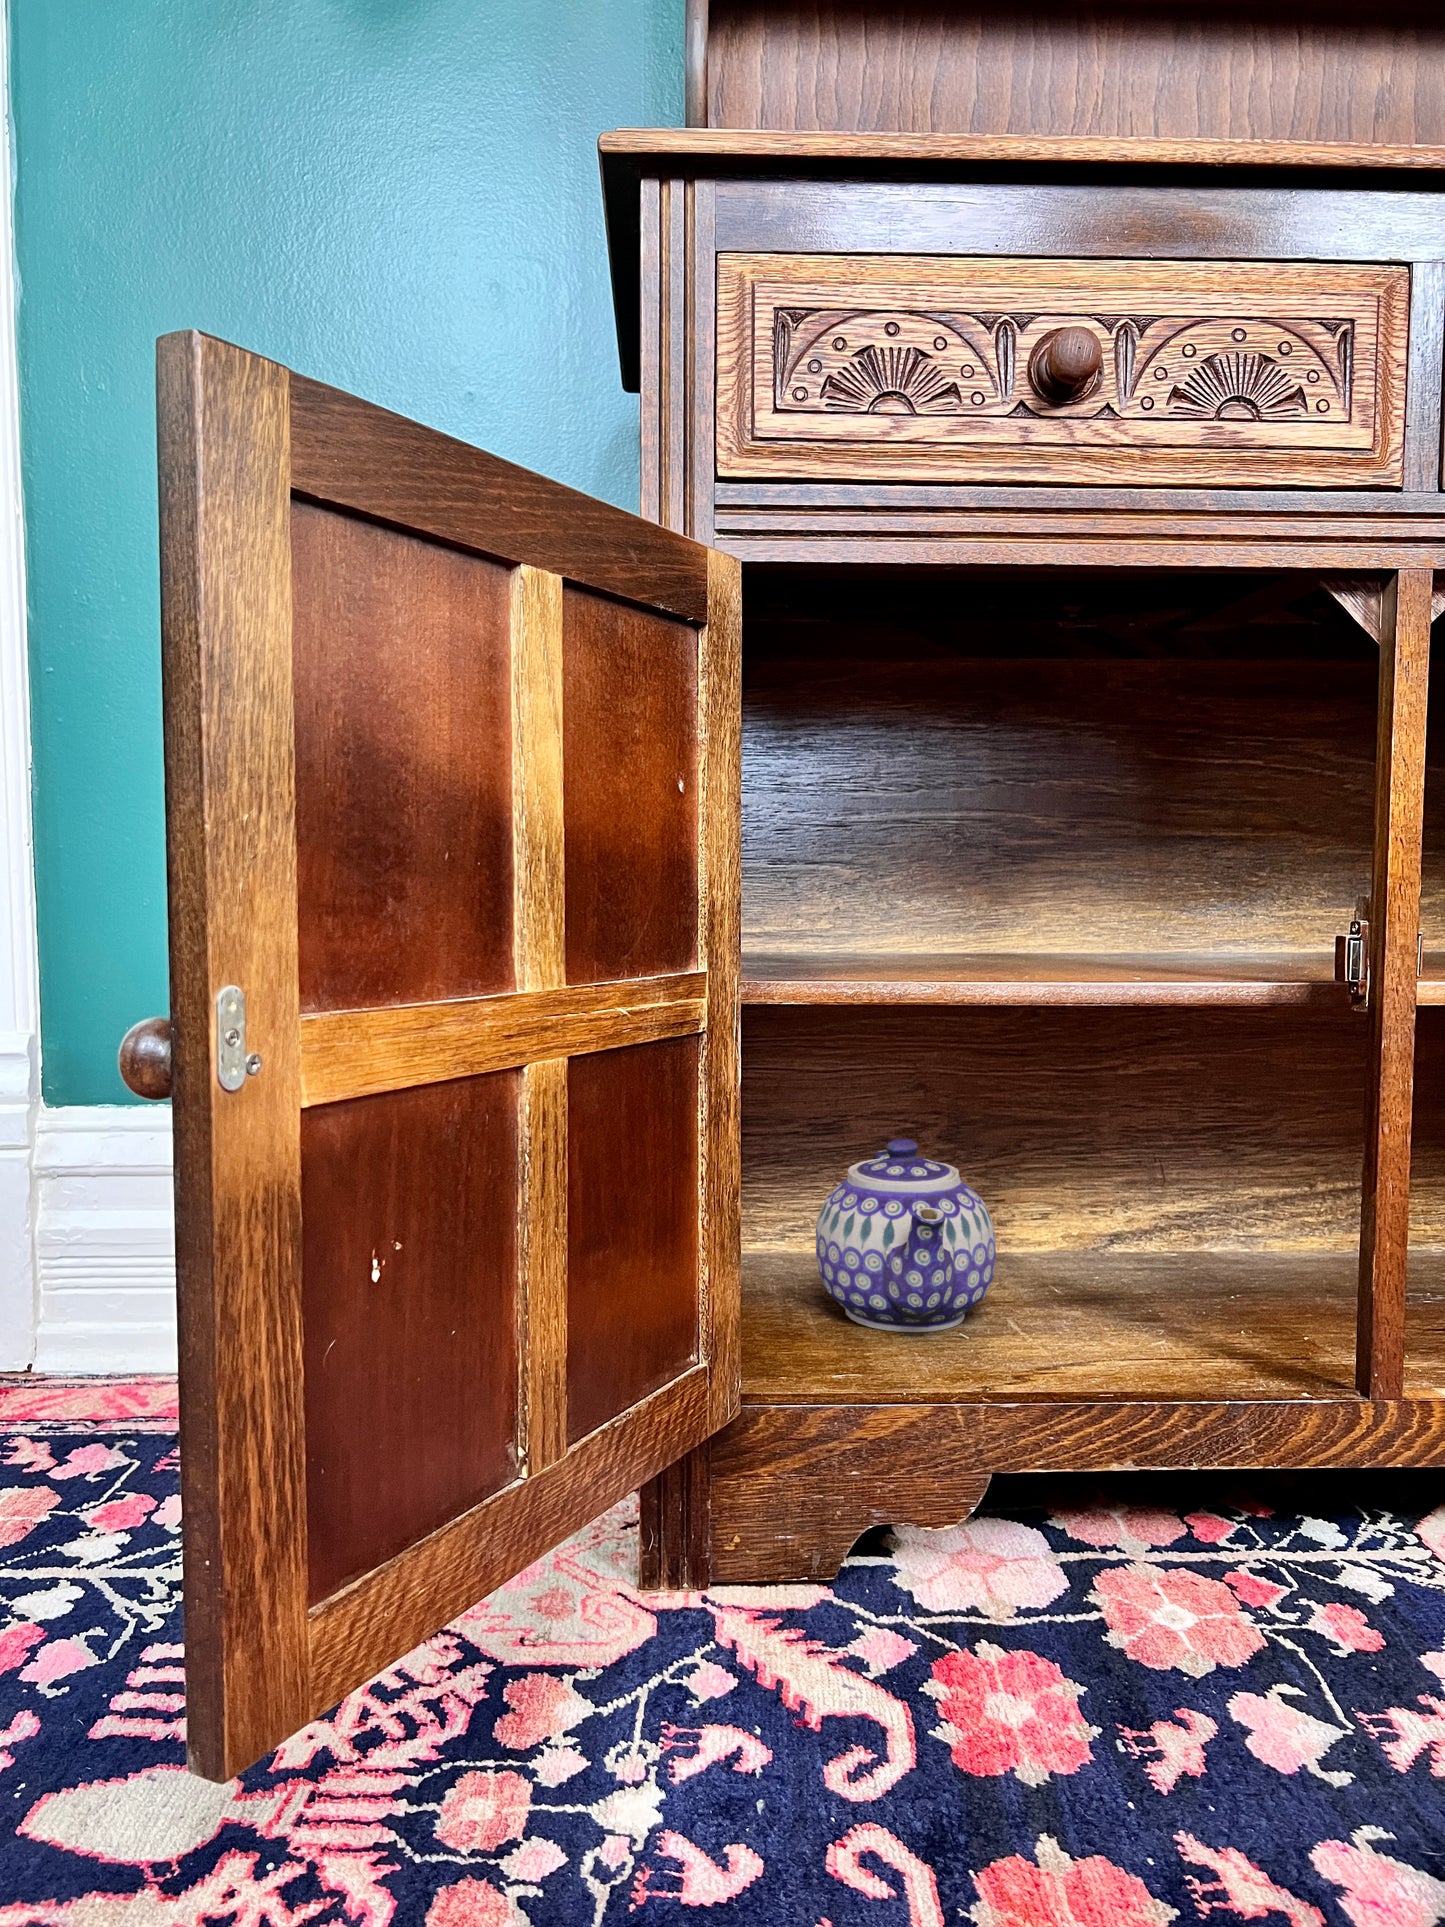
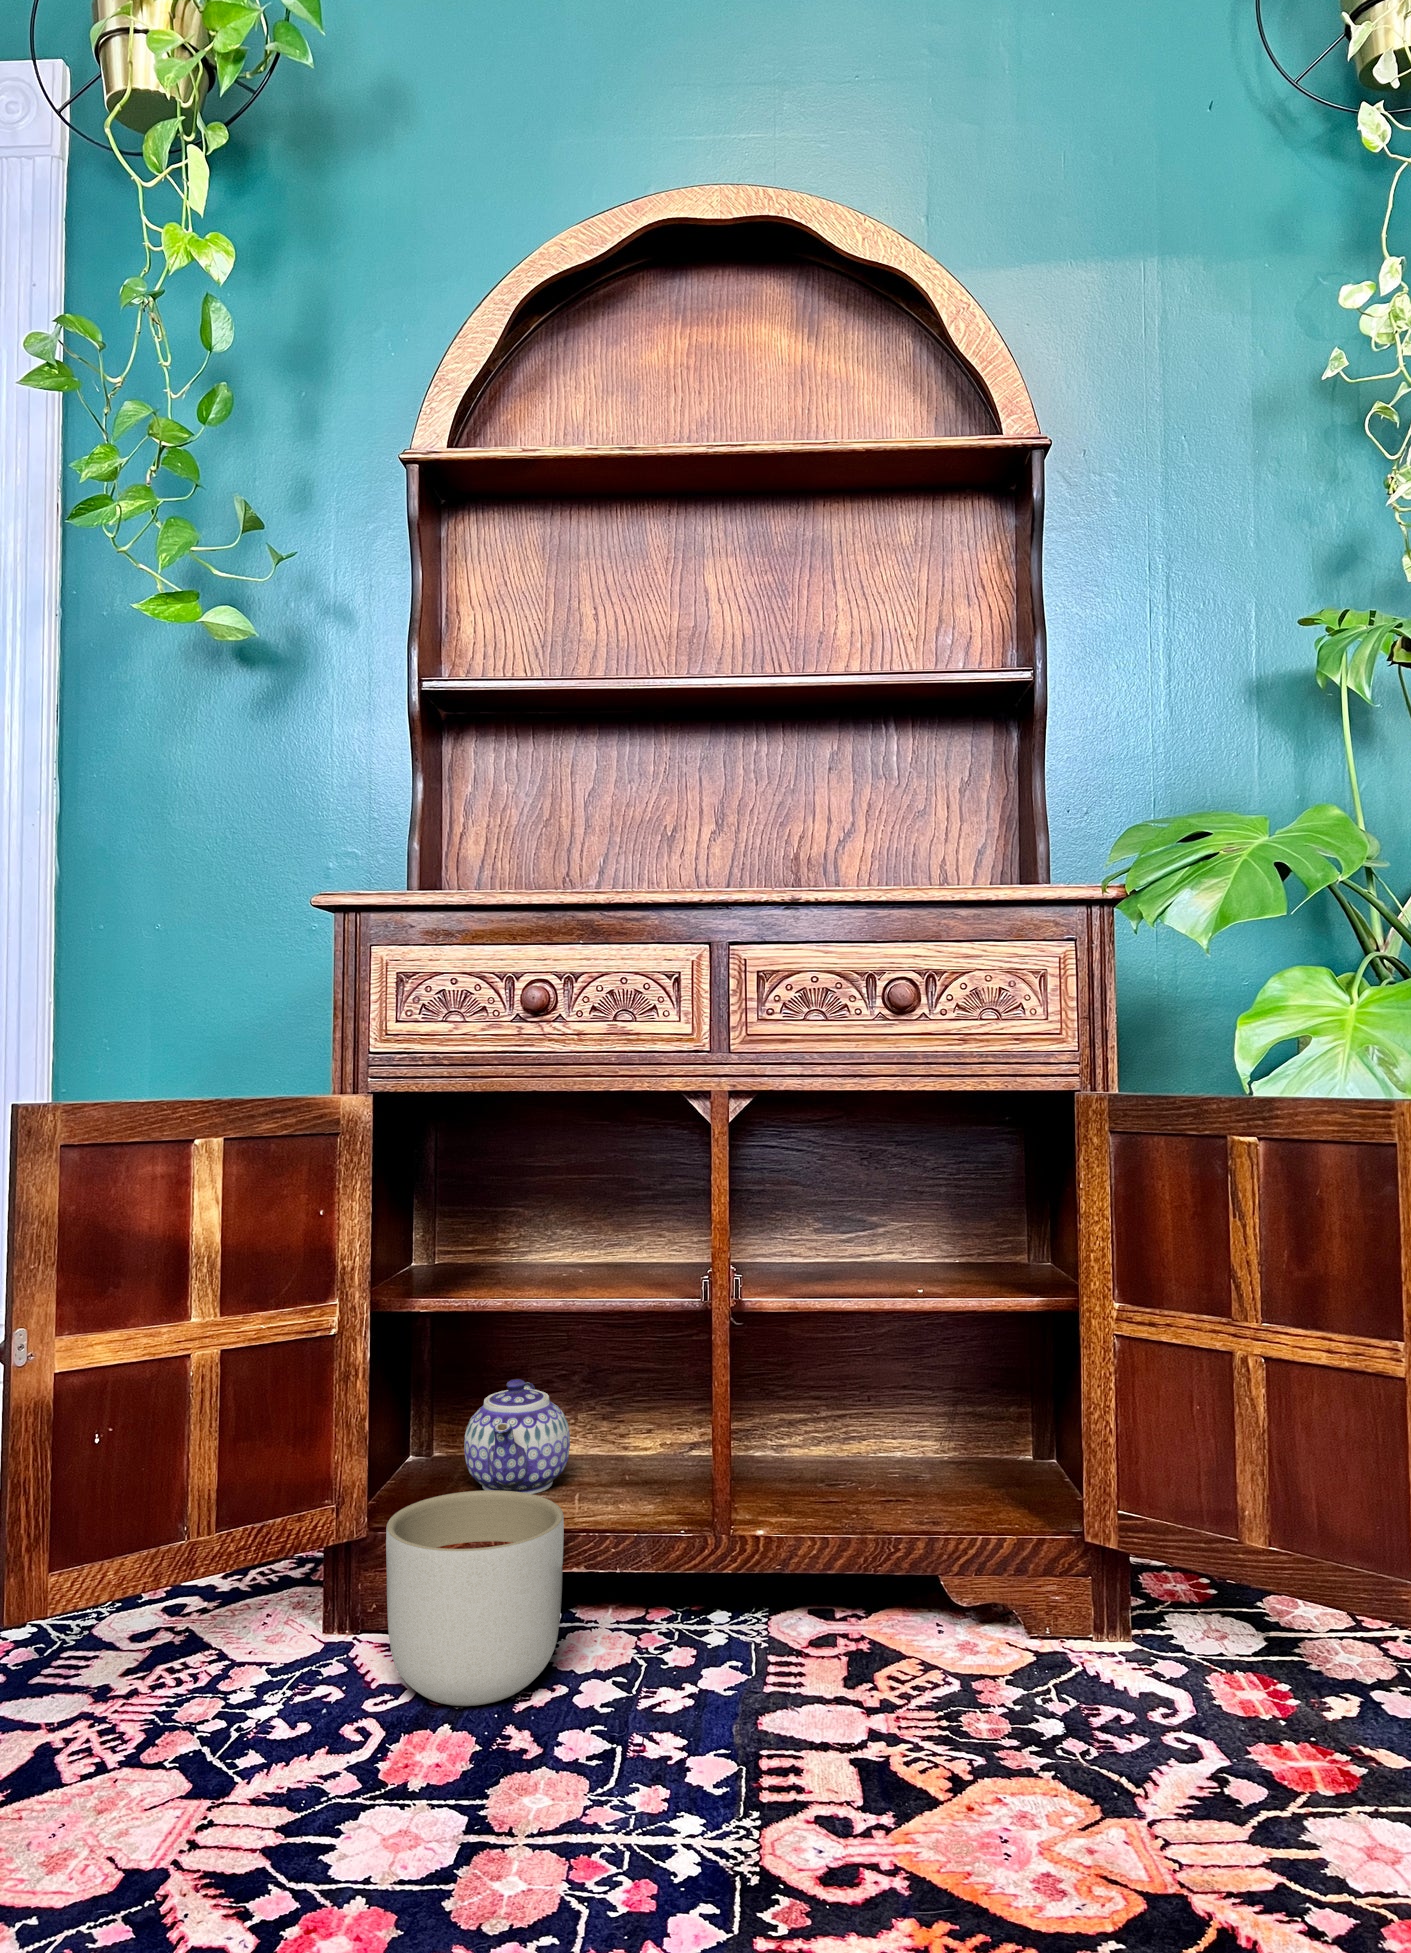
planter: none [853,1328,1236,1790] -> present [386,1490,564,1706]

